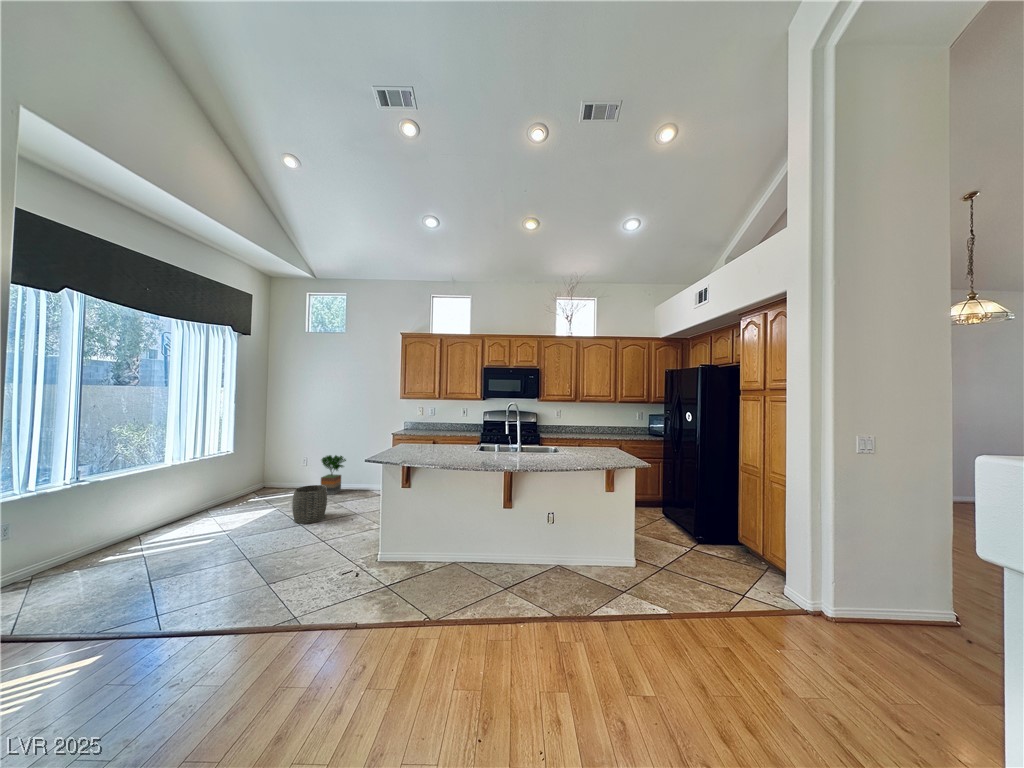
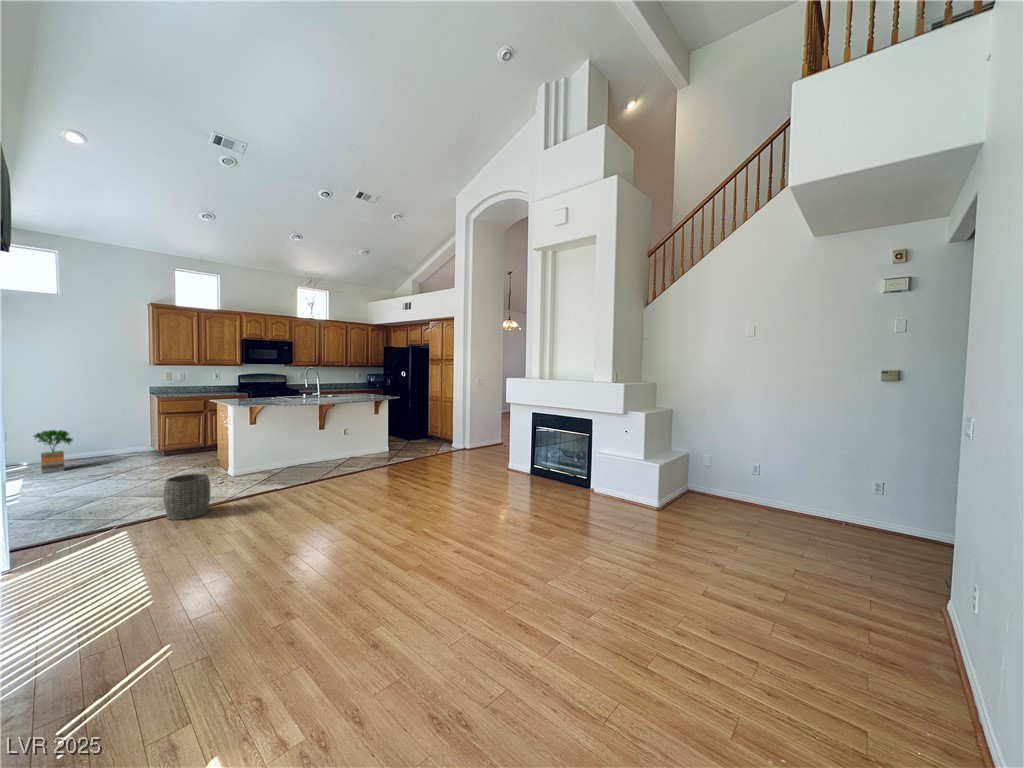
woven basket: present [292,485,327,524] -> present [164,474,210,520]

